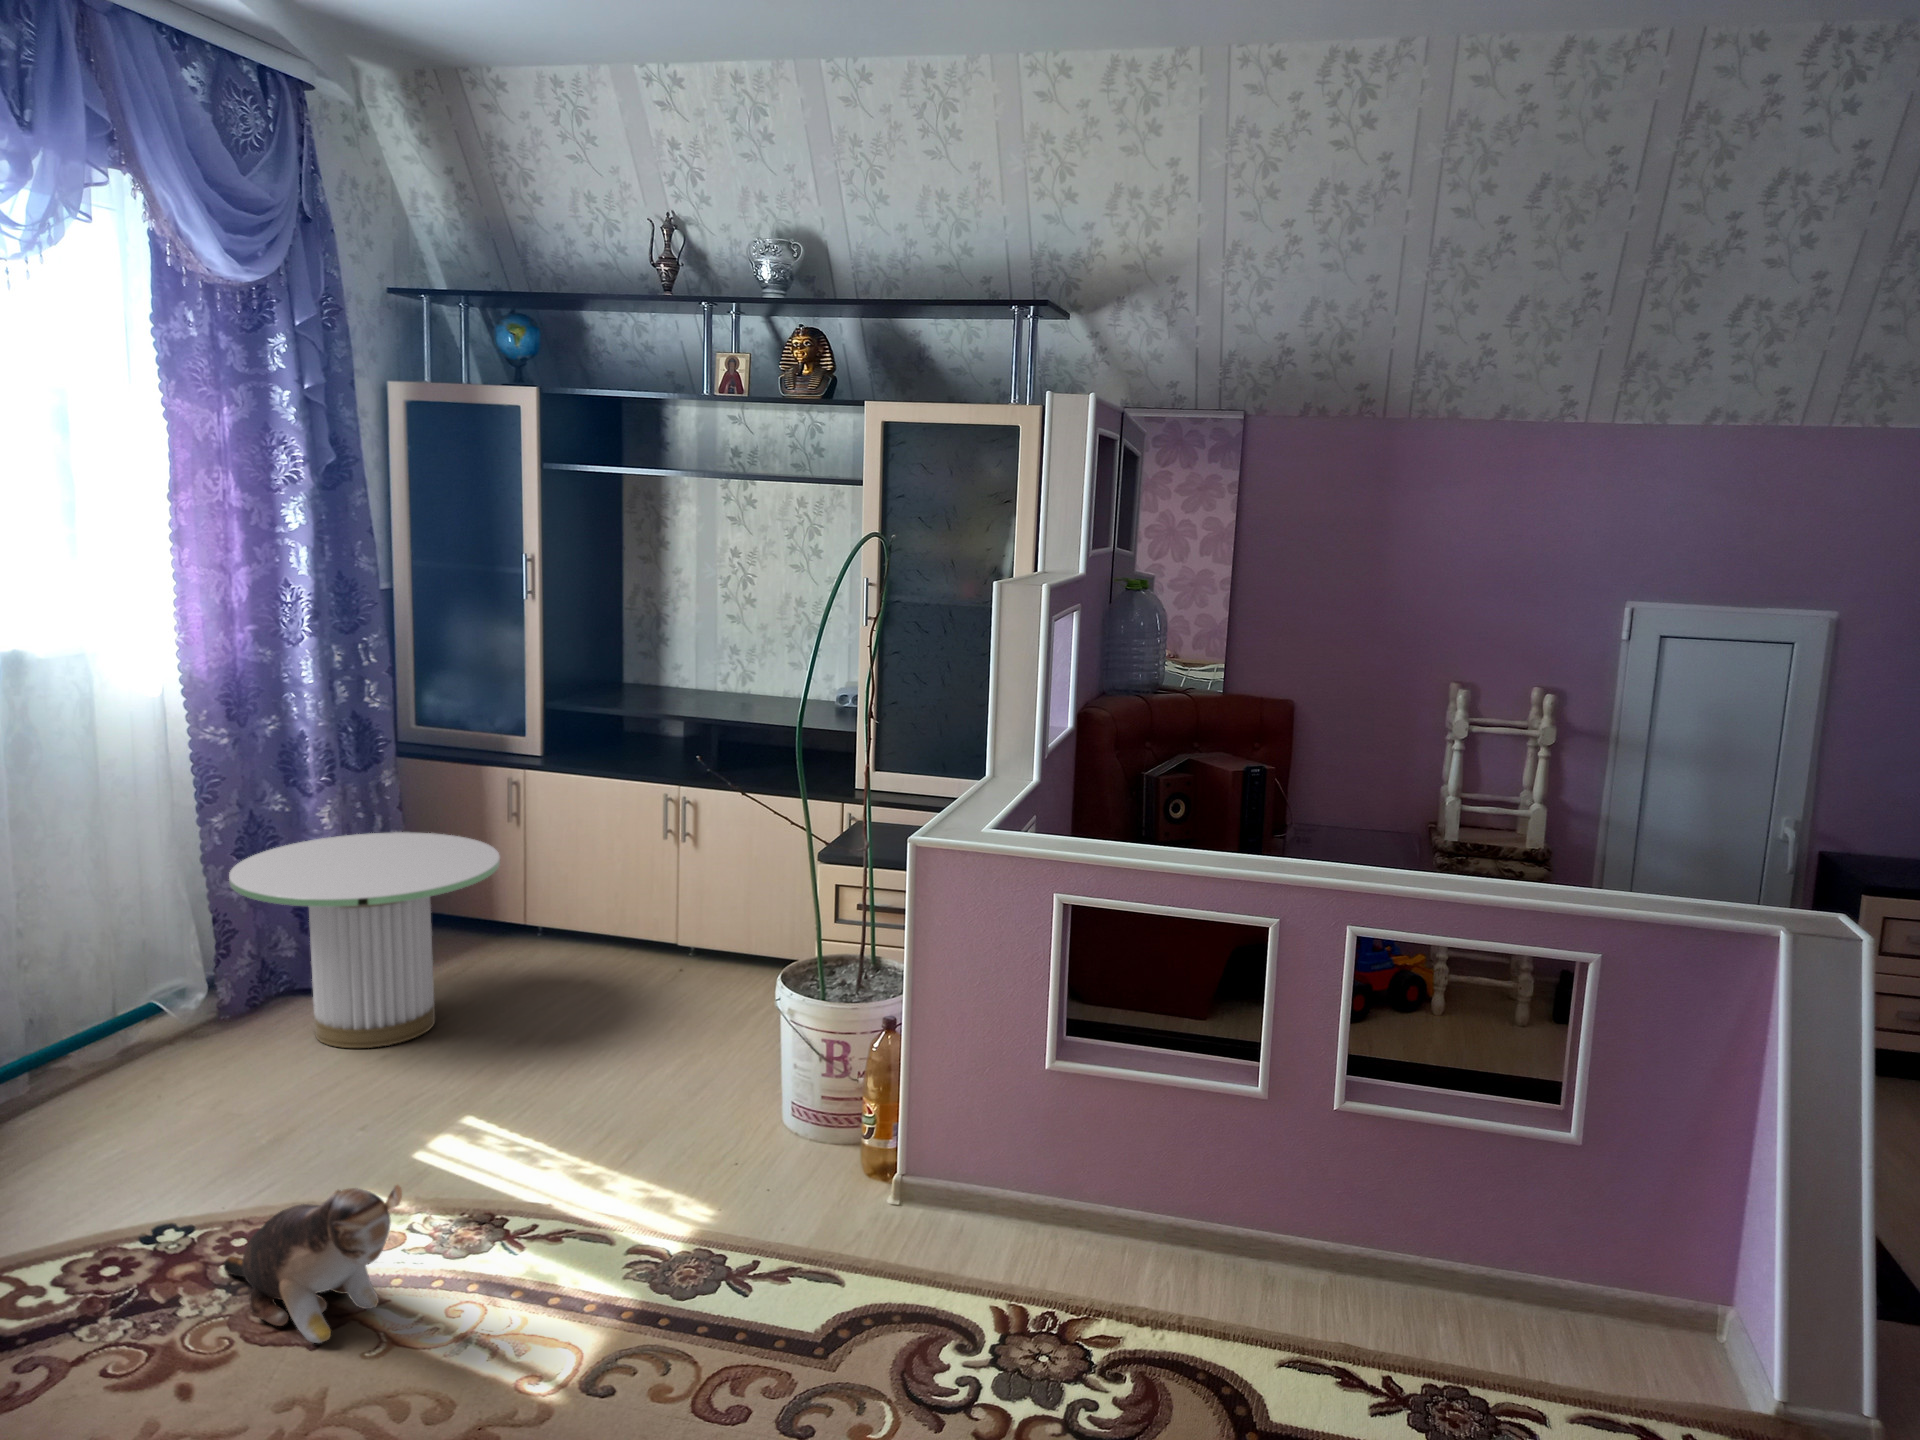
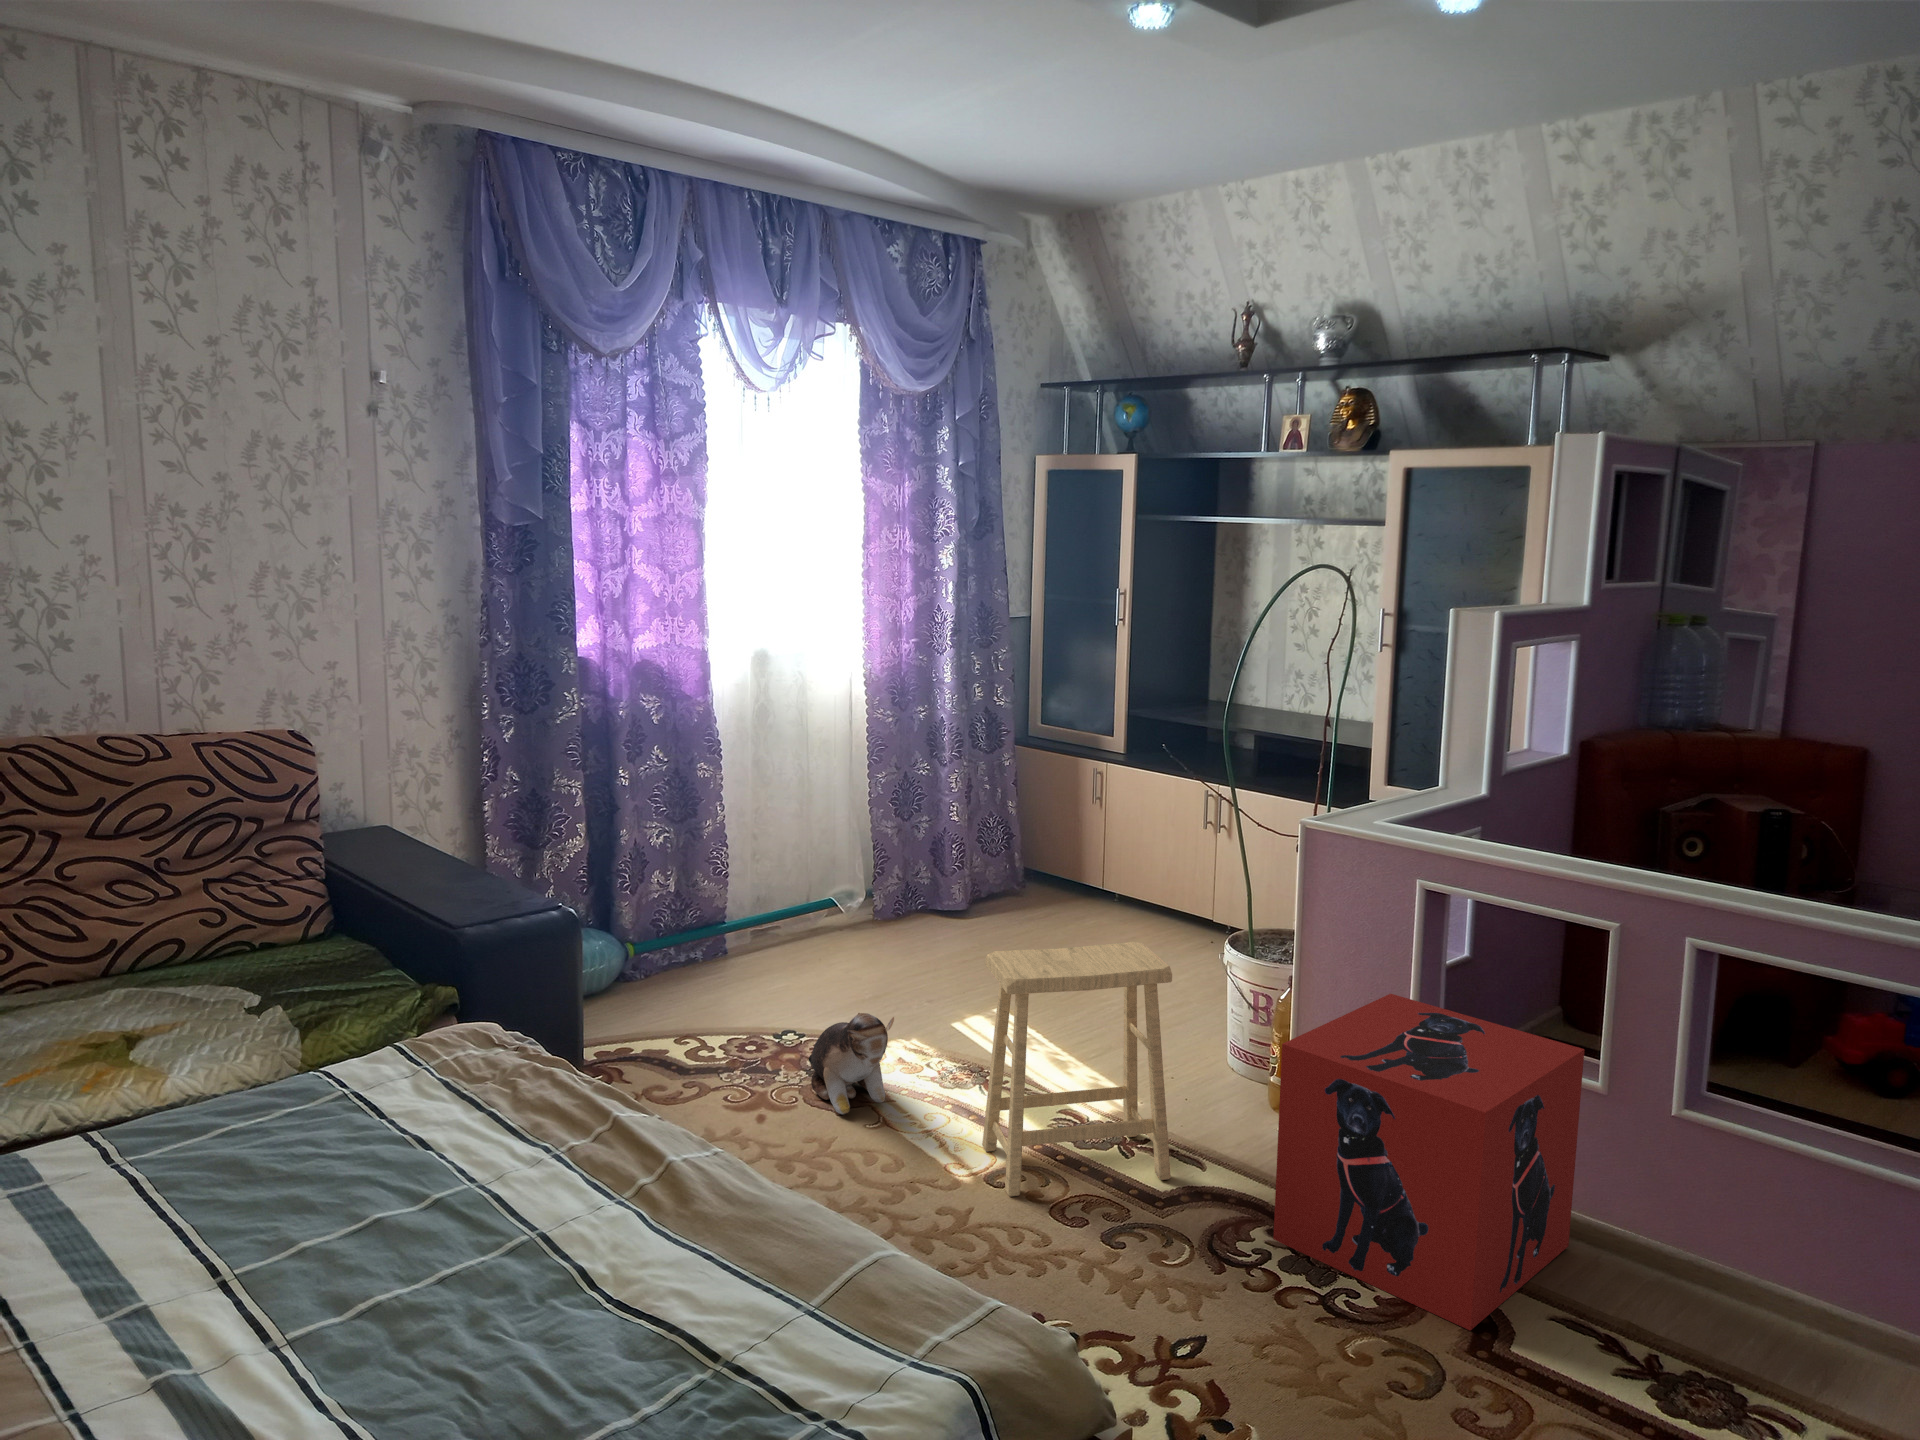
side table: present [229,832,500,1048] -> none [879,795,1064,950]
footstool: none [550,1018,814,1401] -> present [982,942,1172,1197]
storage box: none [970,1028,1261,1407] -> present [1273,994,1584,1330]

